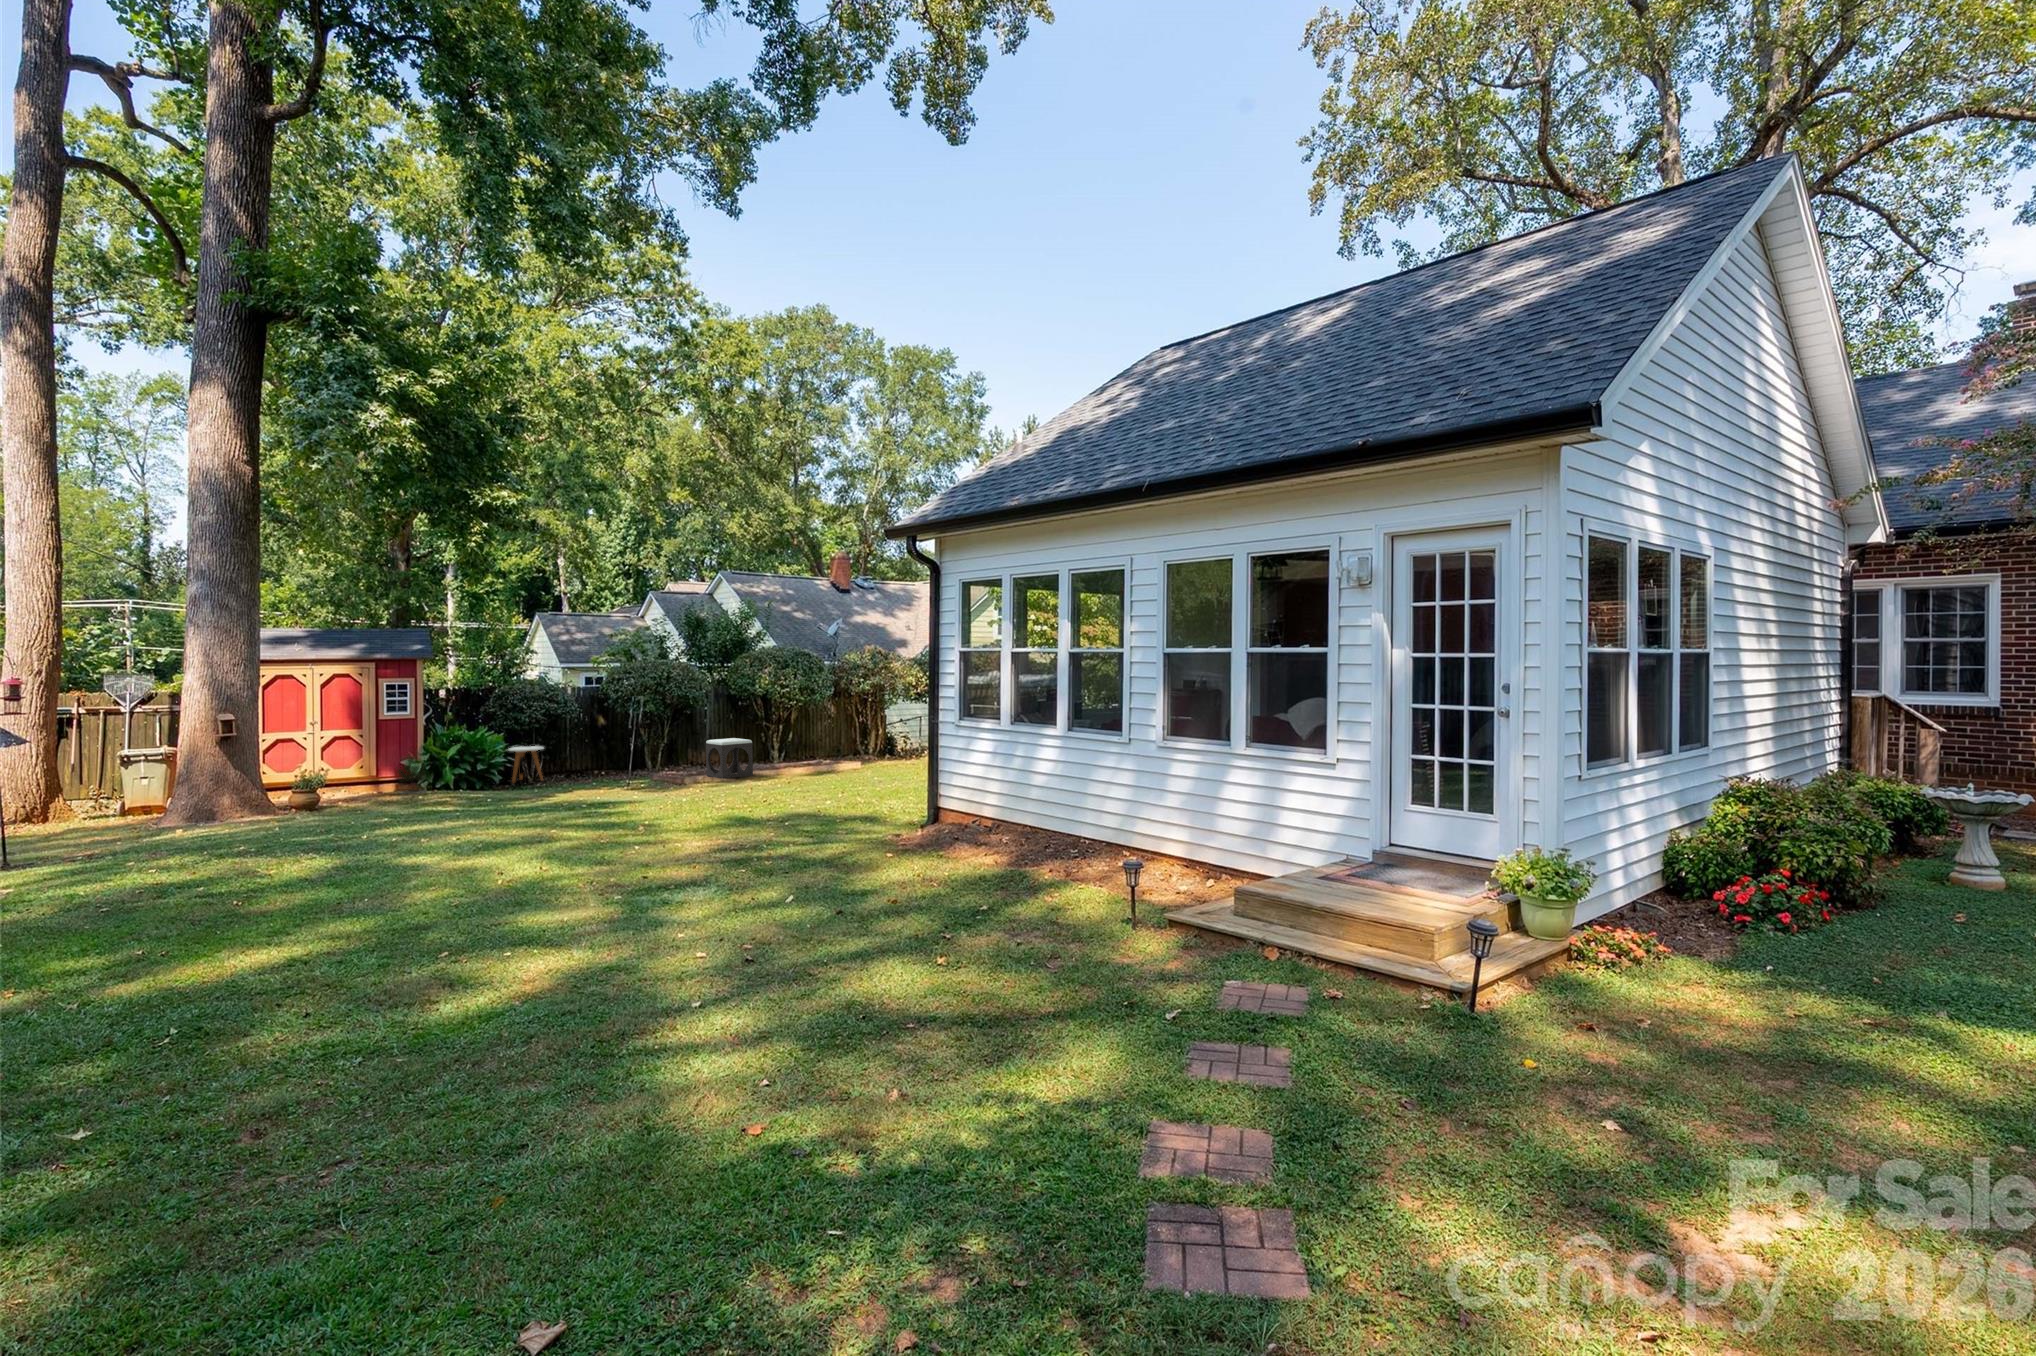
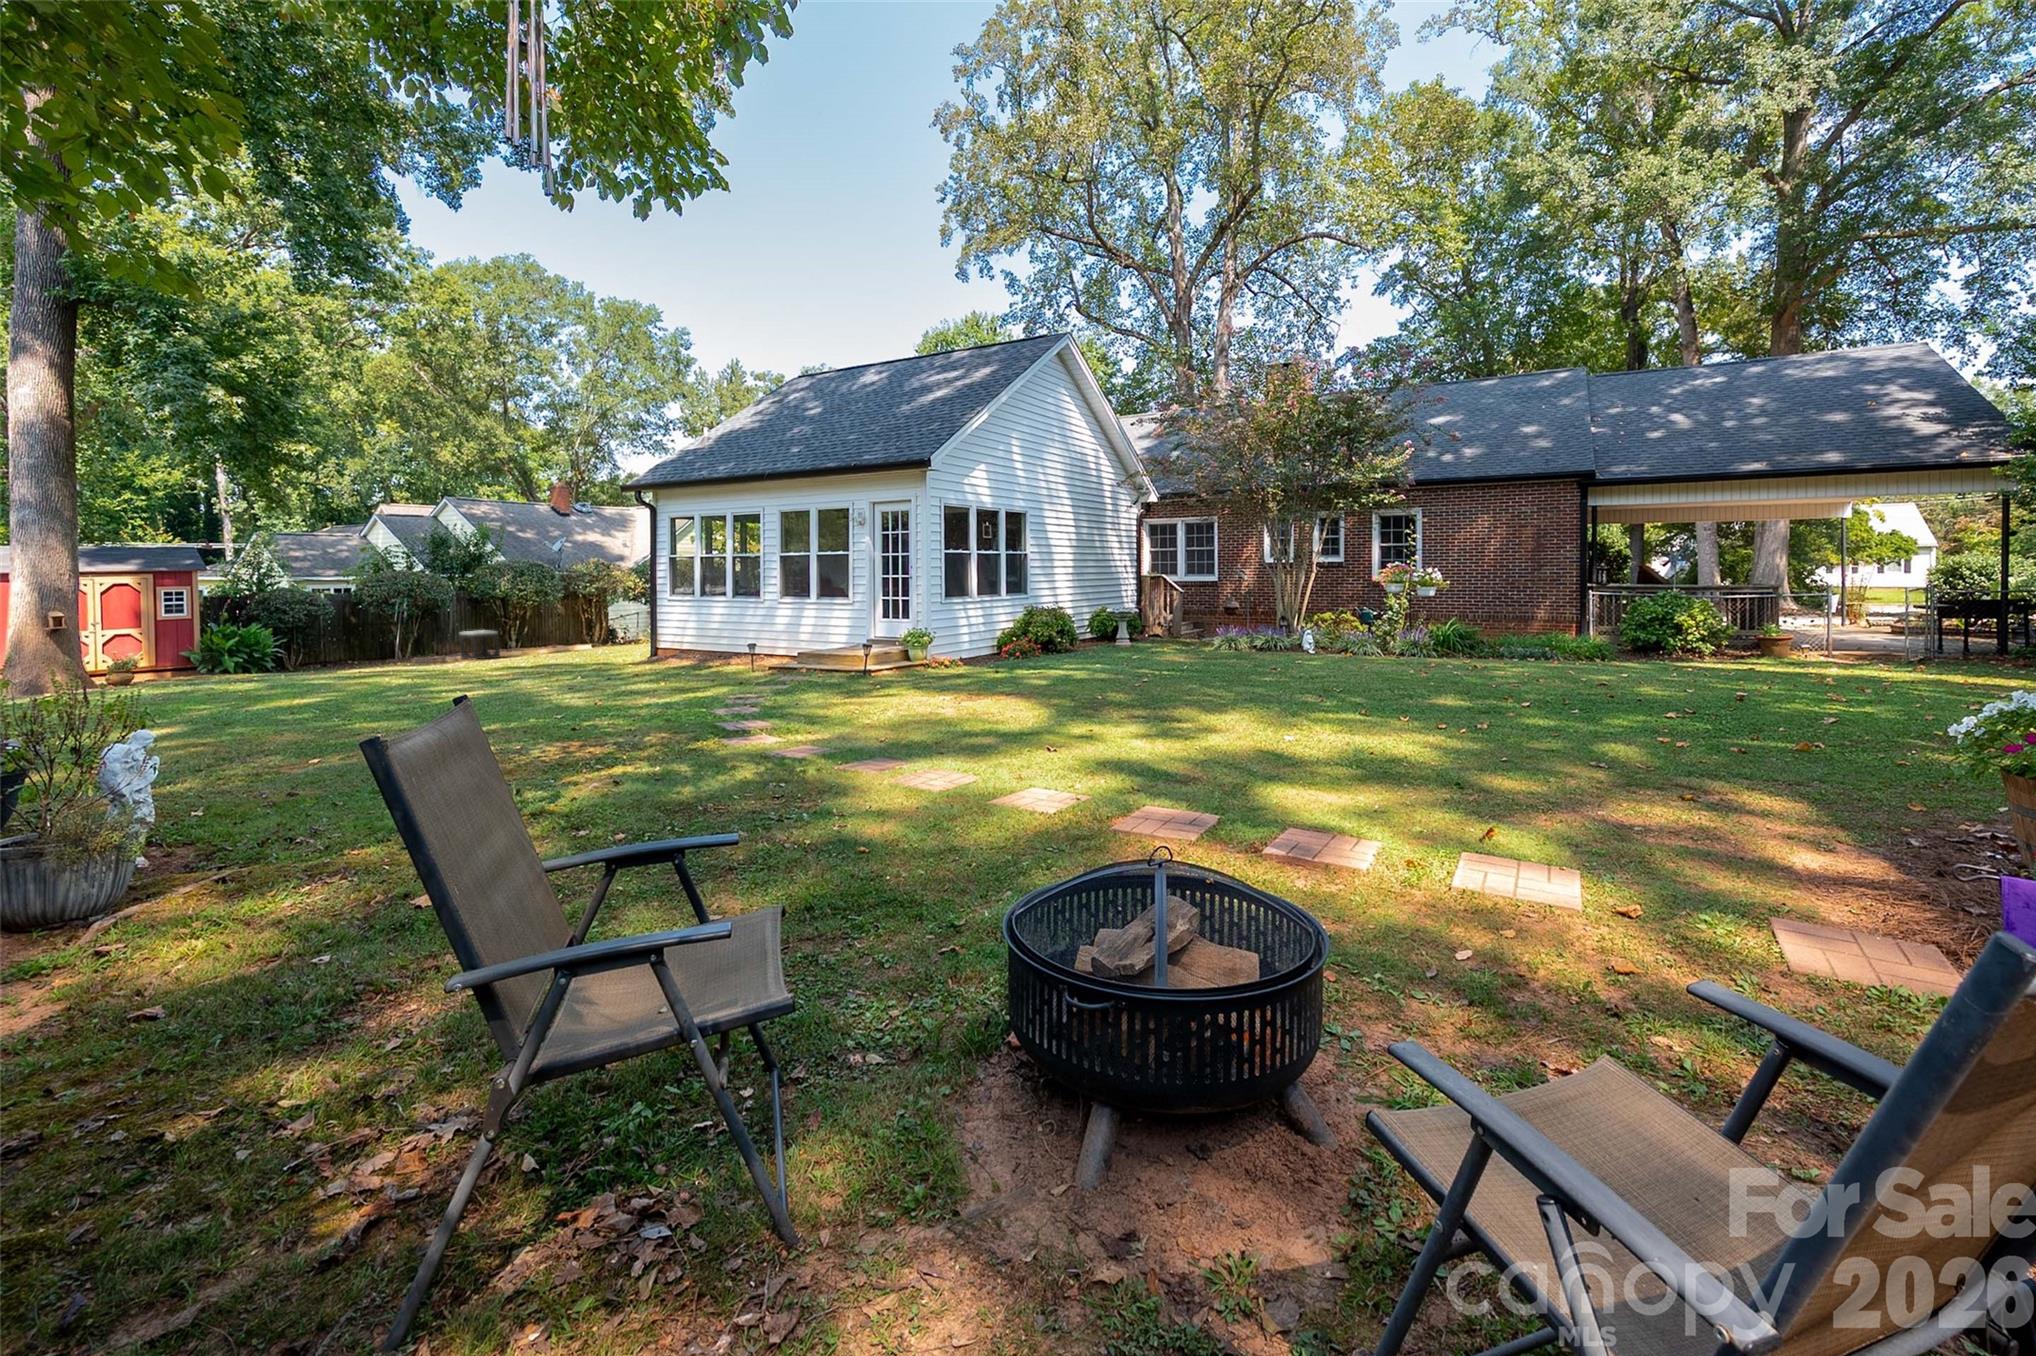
side table: present [509,746,543,783] -> none [286,639,319,667]

